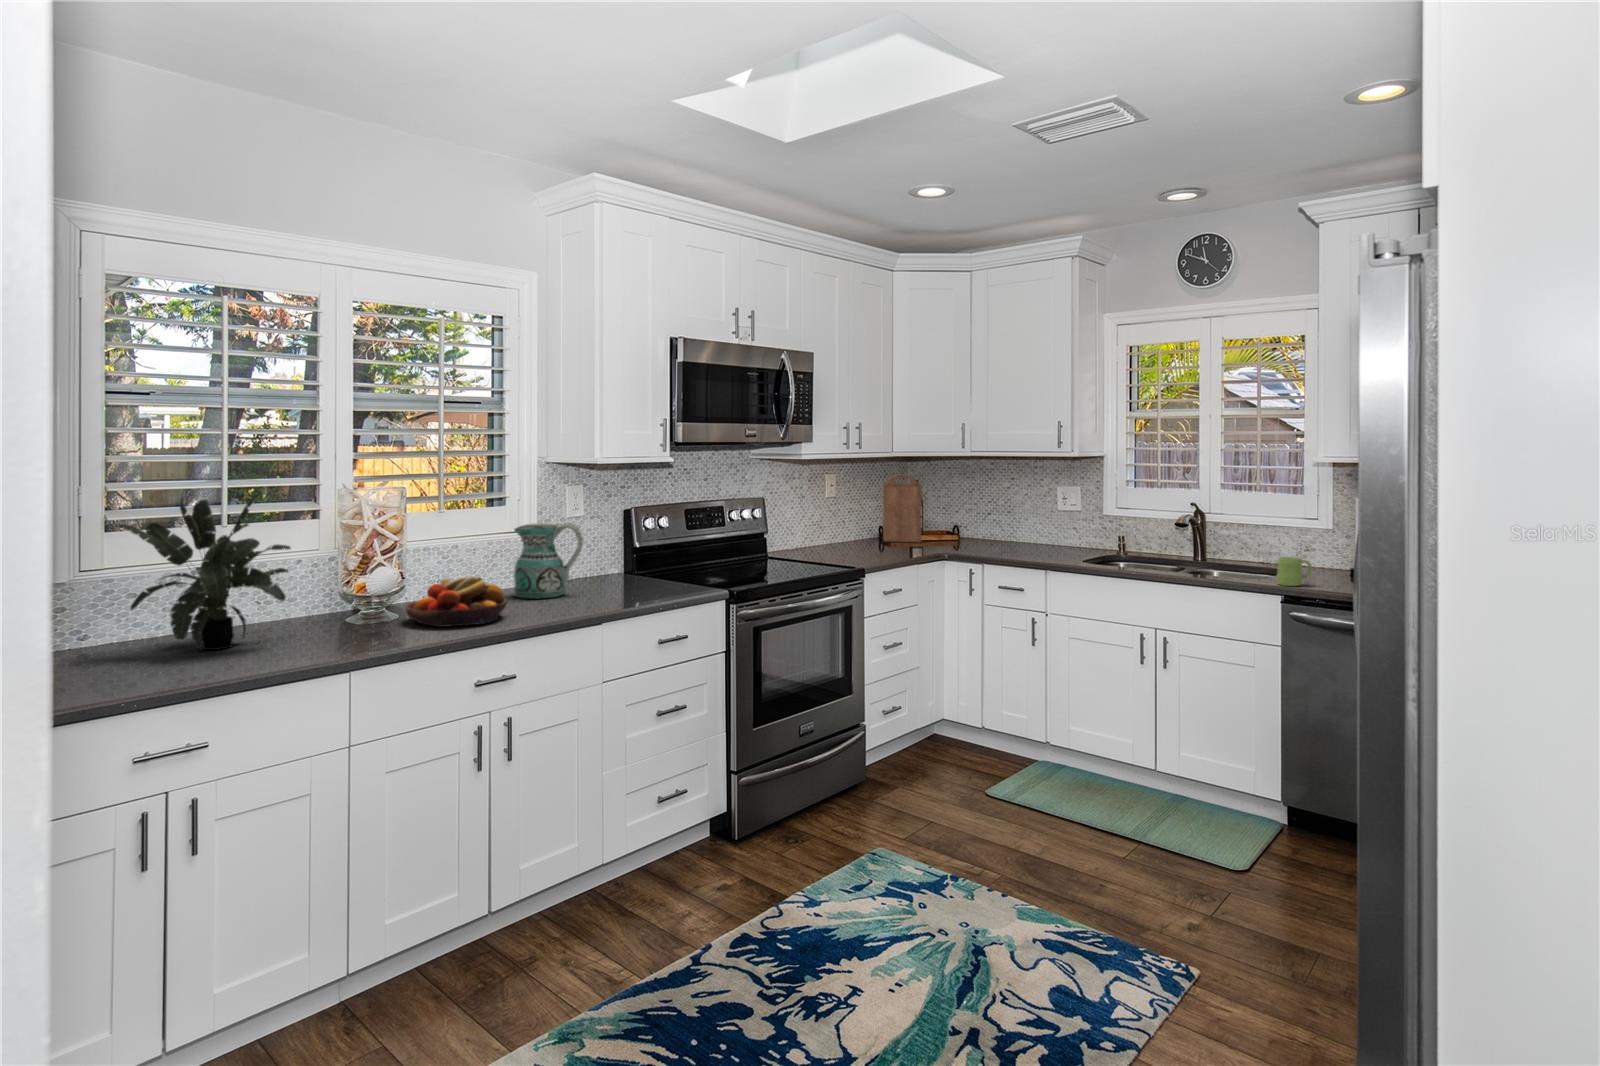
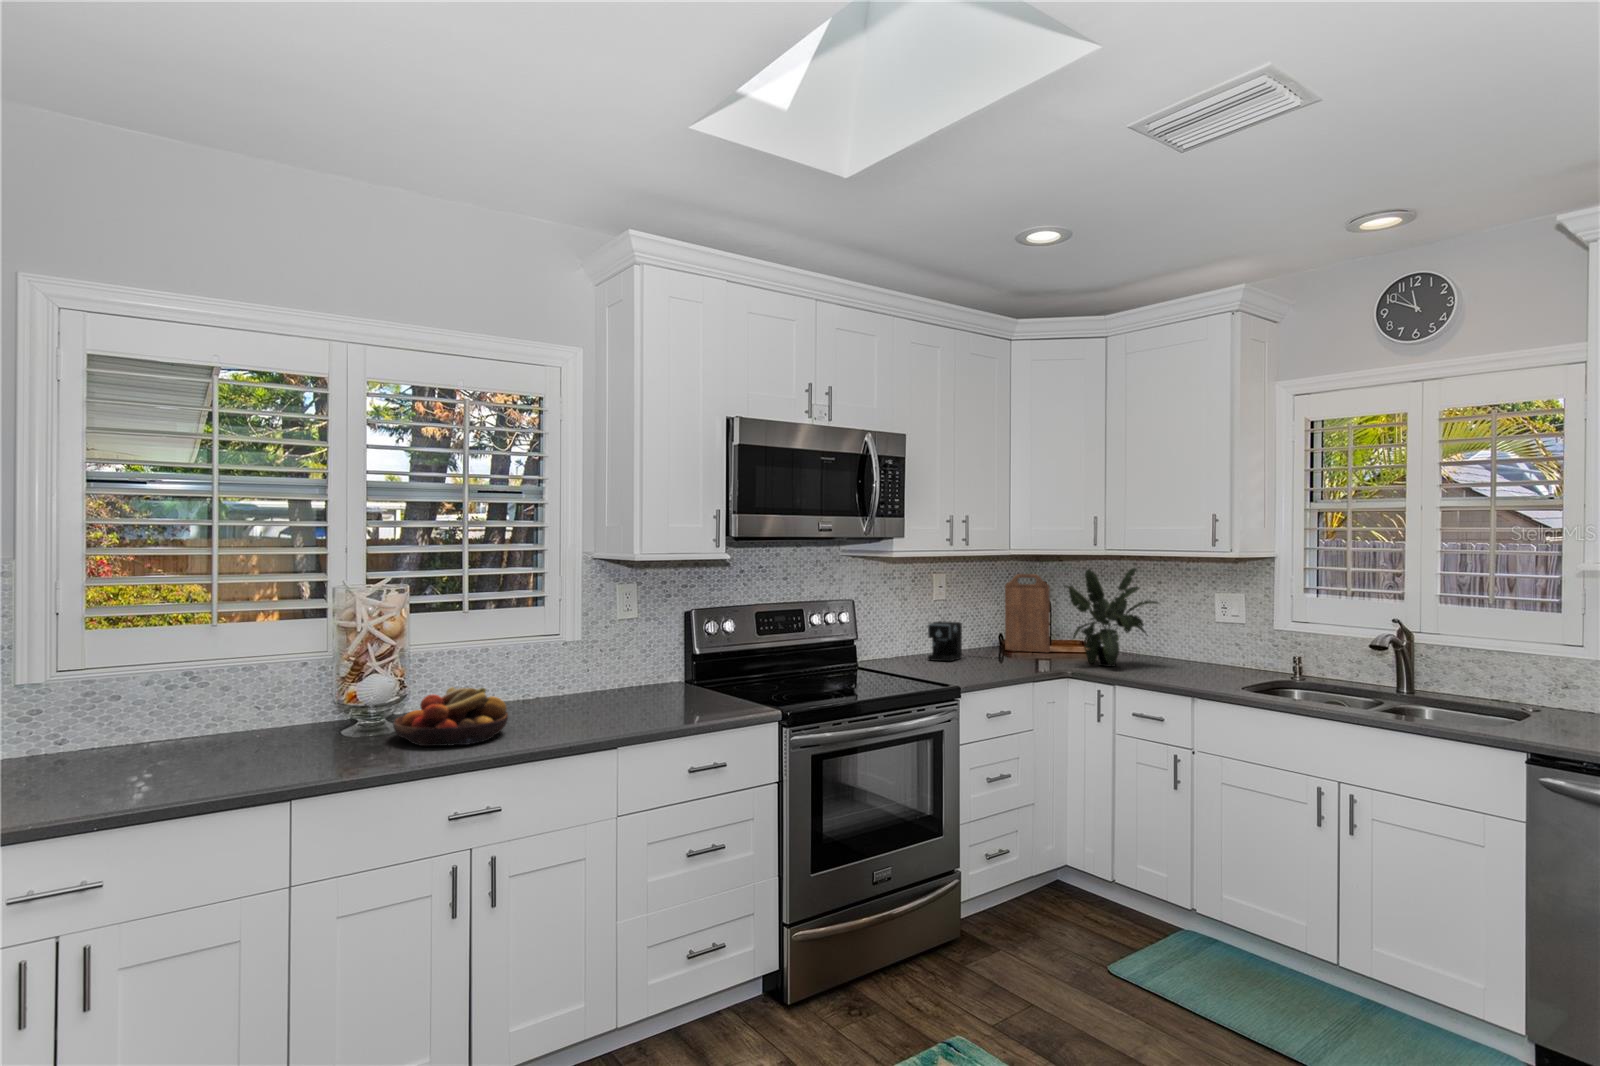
potted plant: present [116,493,290,650] -> present [1066,568,1158,666]
coffee maker: none [823,517,886,551] -> present [928,621,1001,661]
ceramic pitcher: present [514,523,583,599] -> none [541,626,618,712]
mug: present [1277,557,1312,586] -> none [1507,696,1560,737]

